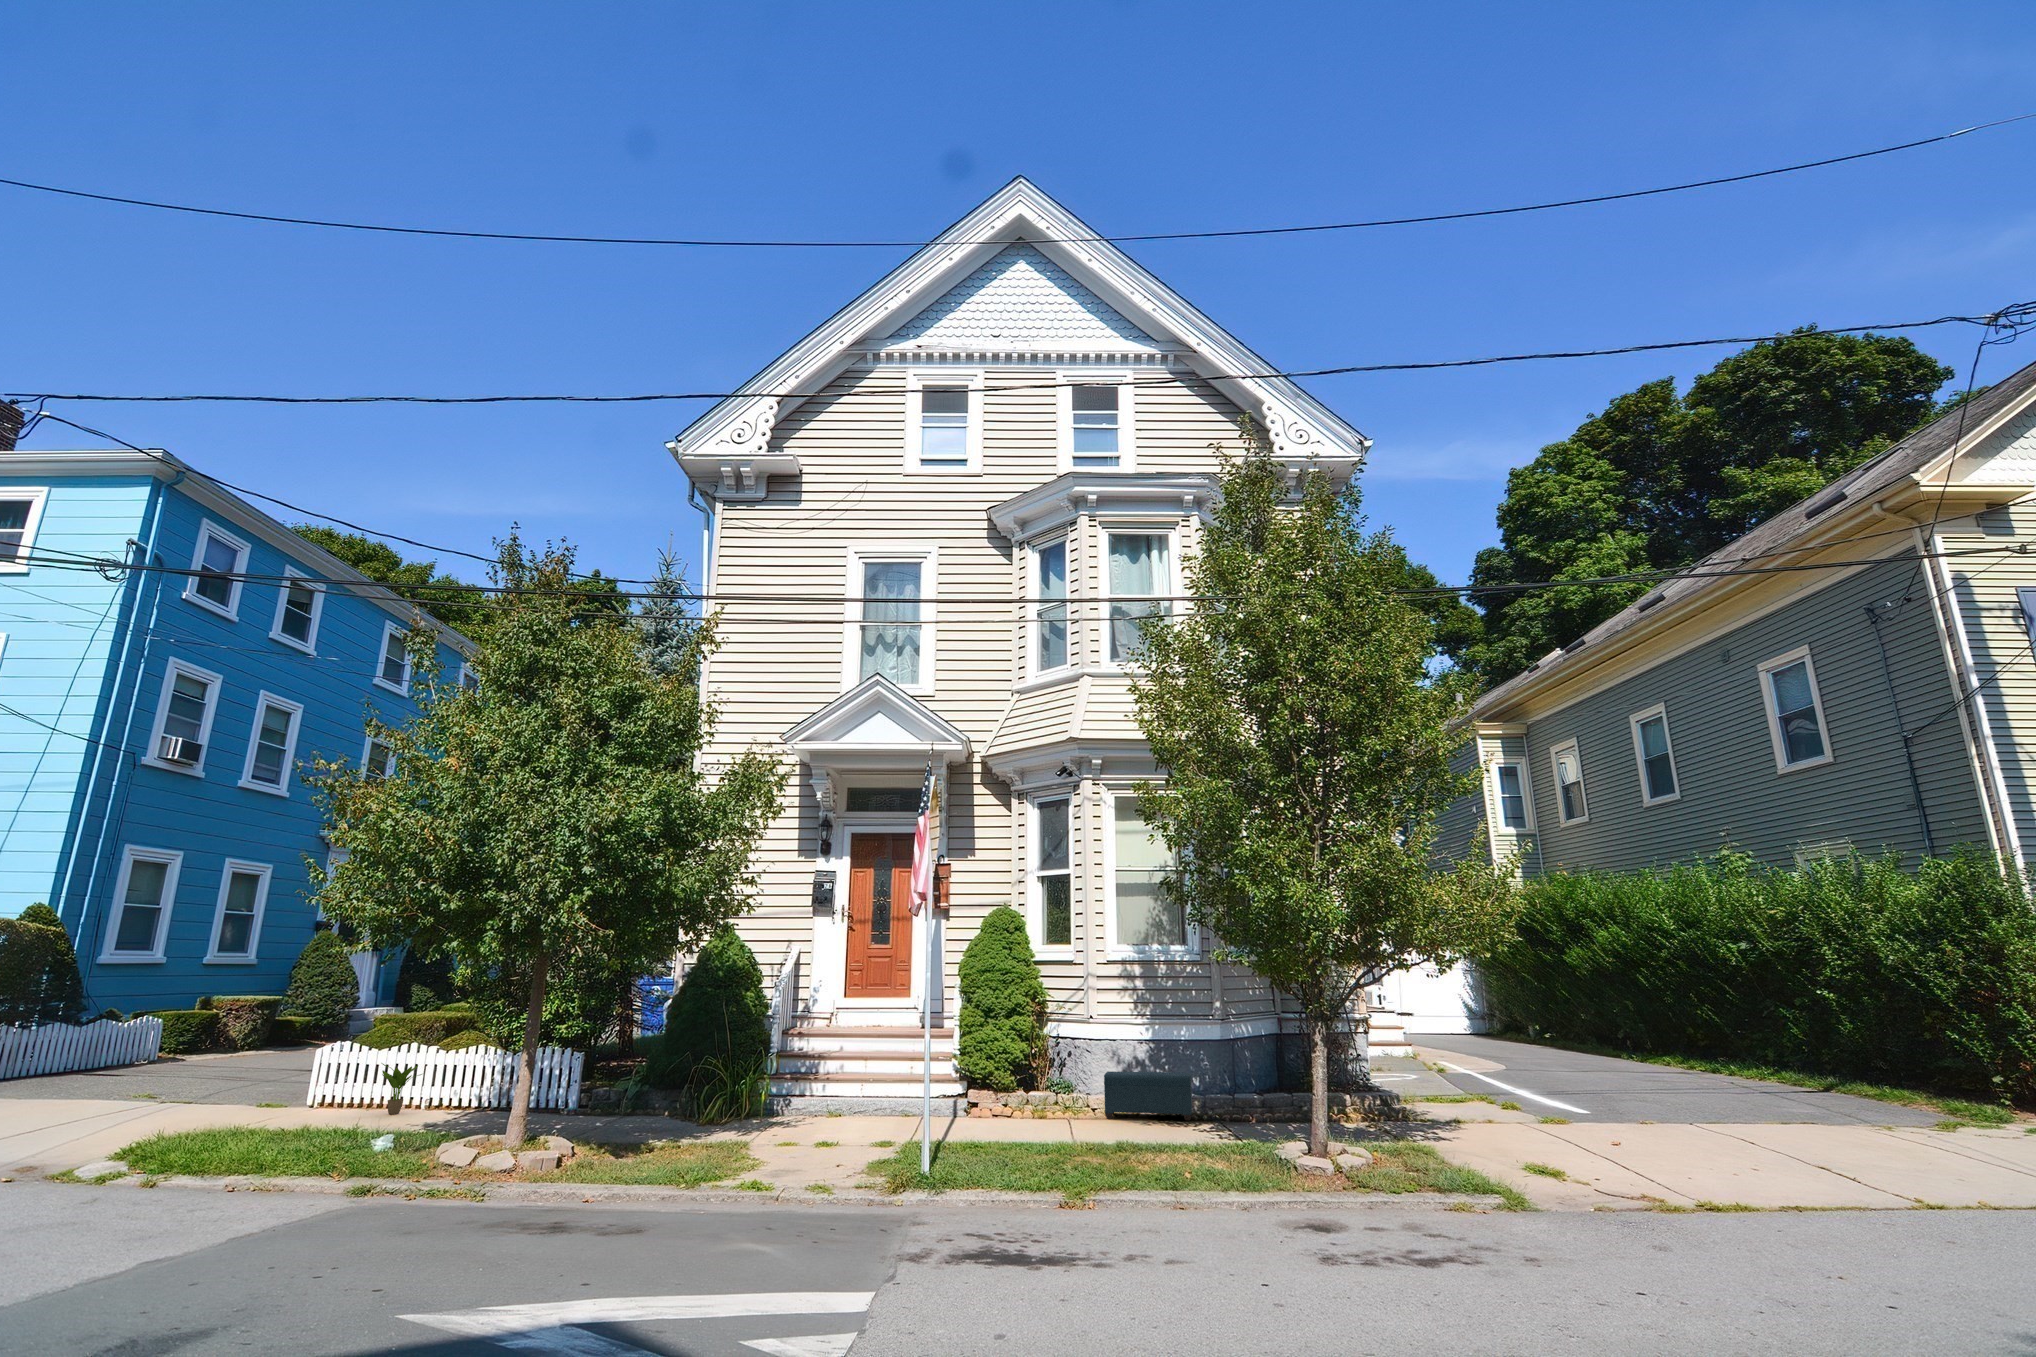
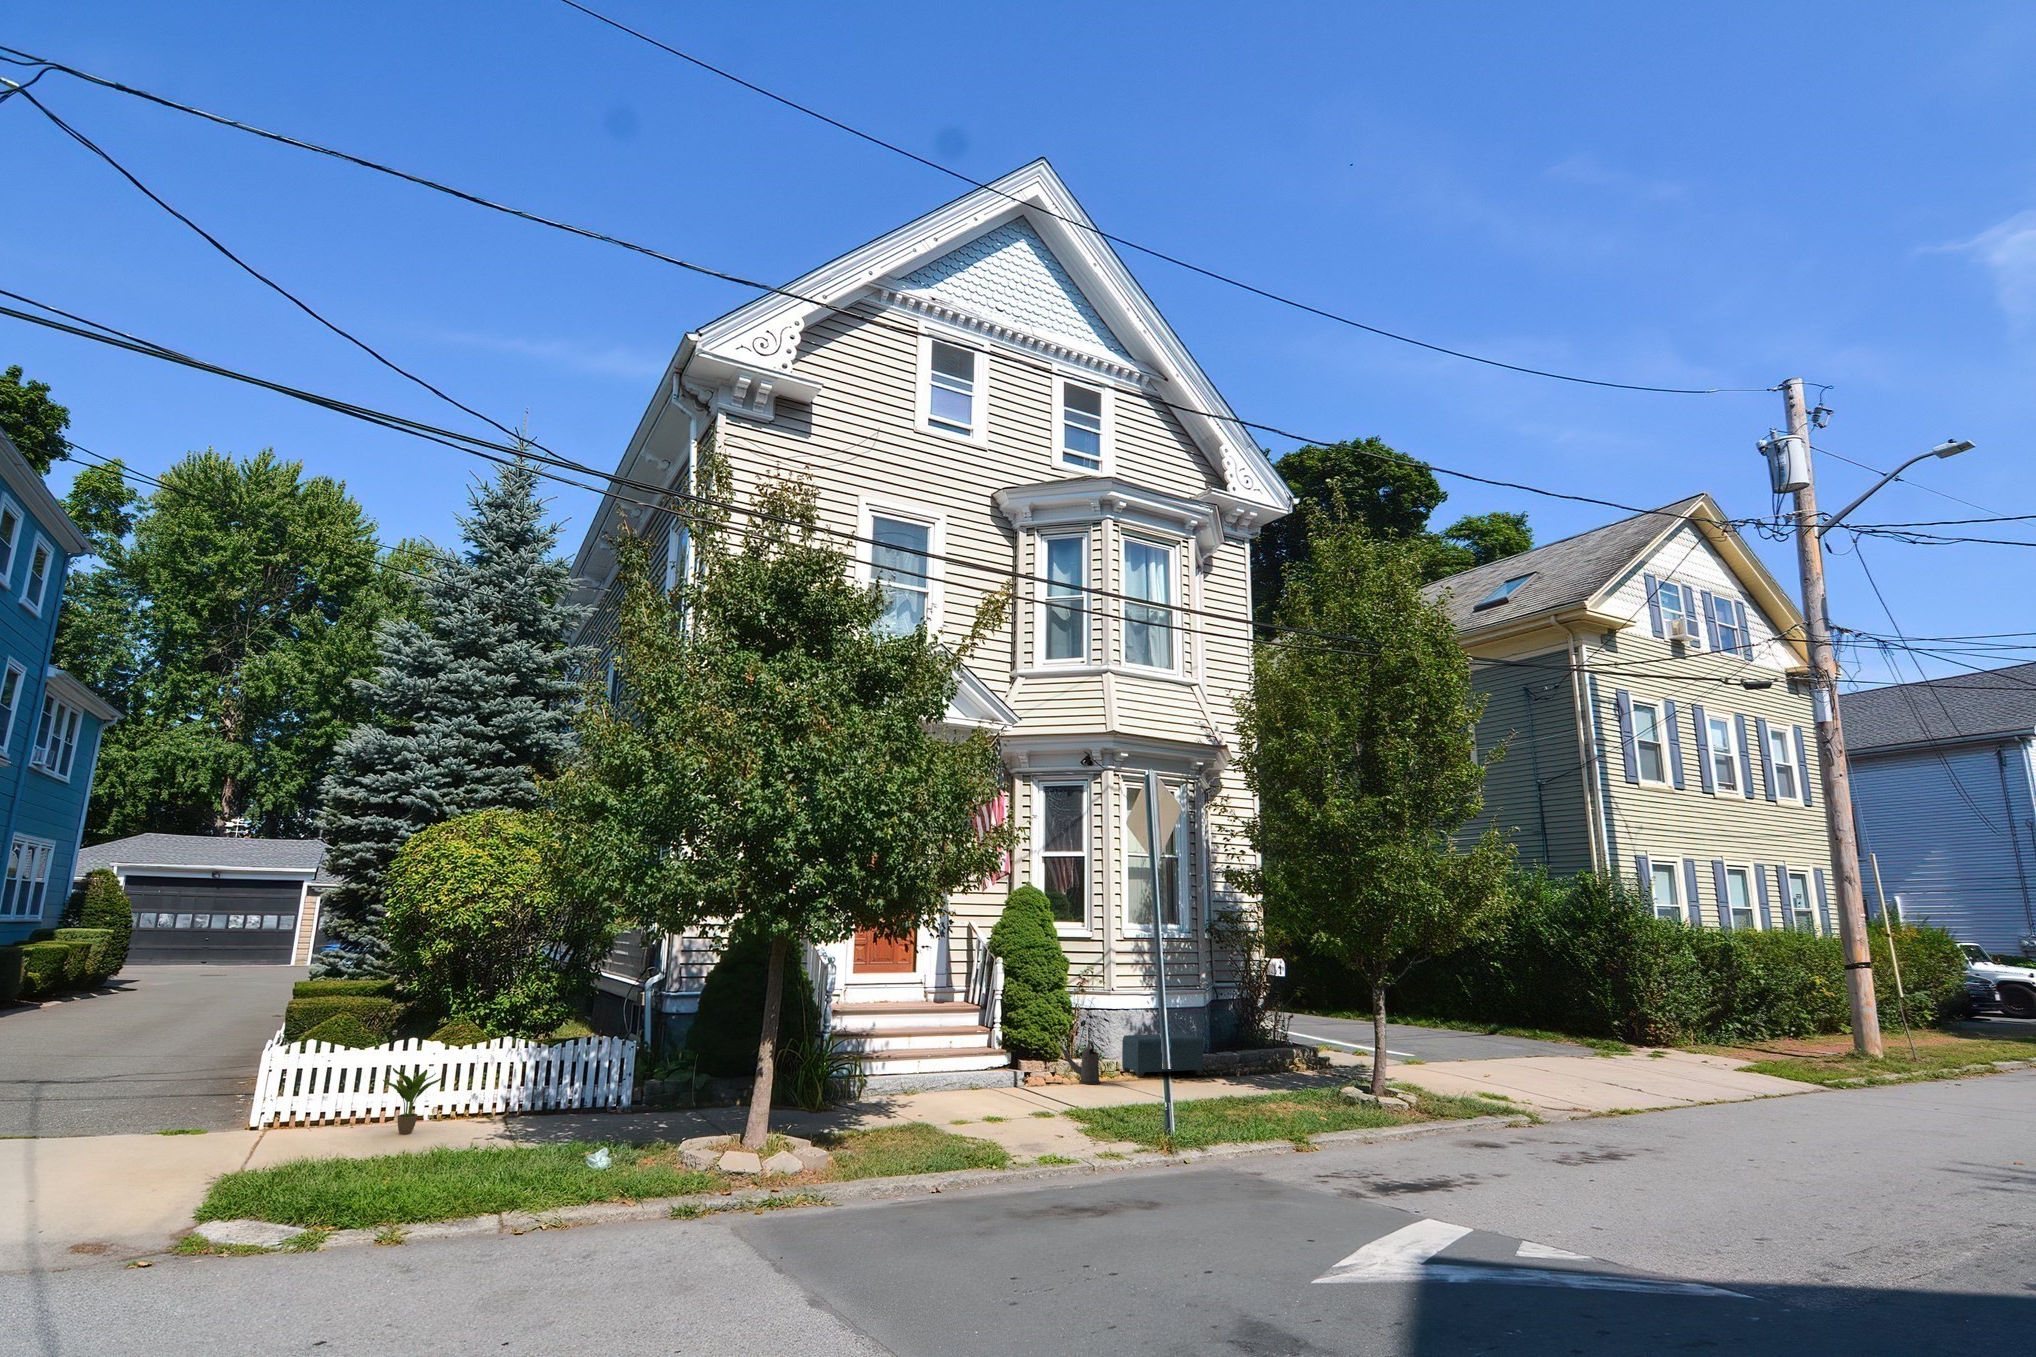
watering can: none [1014,1073,1049,1120] -> present [1060,1041,1106,1085]

